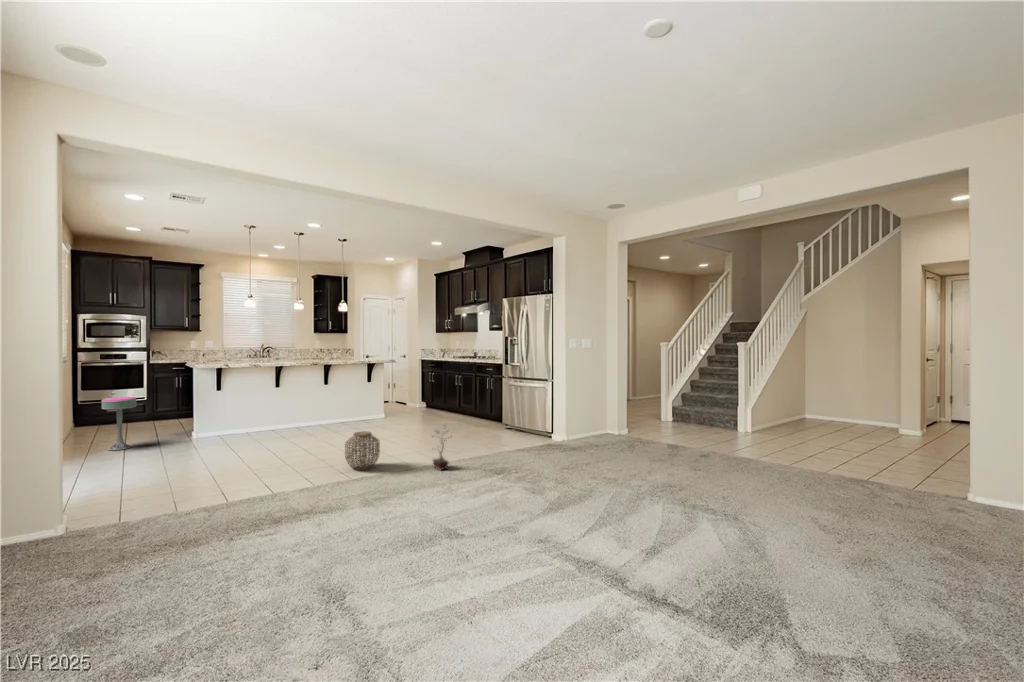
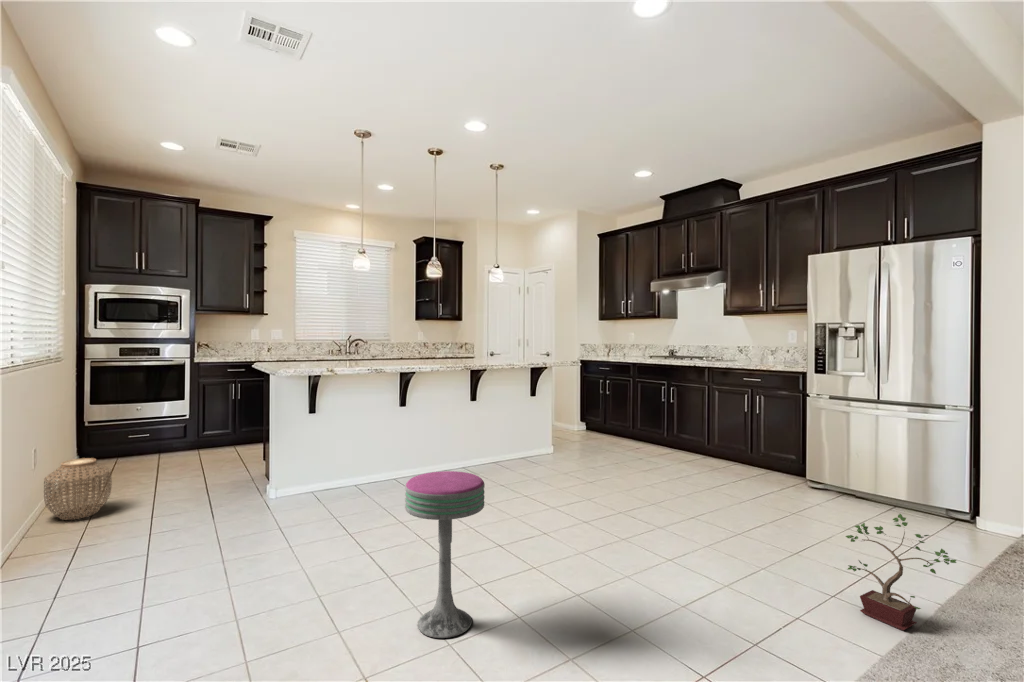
bar stool: present [101,397,137,450] -> present [405,471,485,638]
woven basket: present [345,432,380,470] -> present [44,458,112,520]

